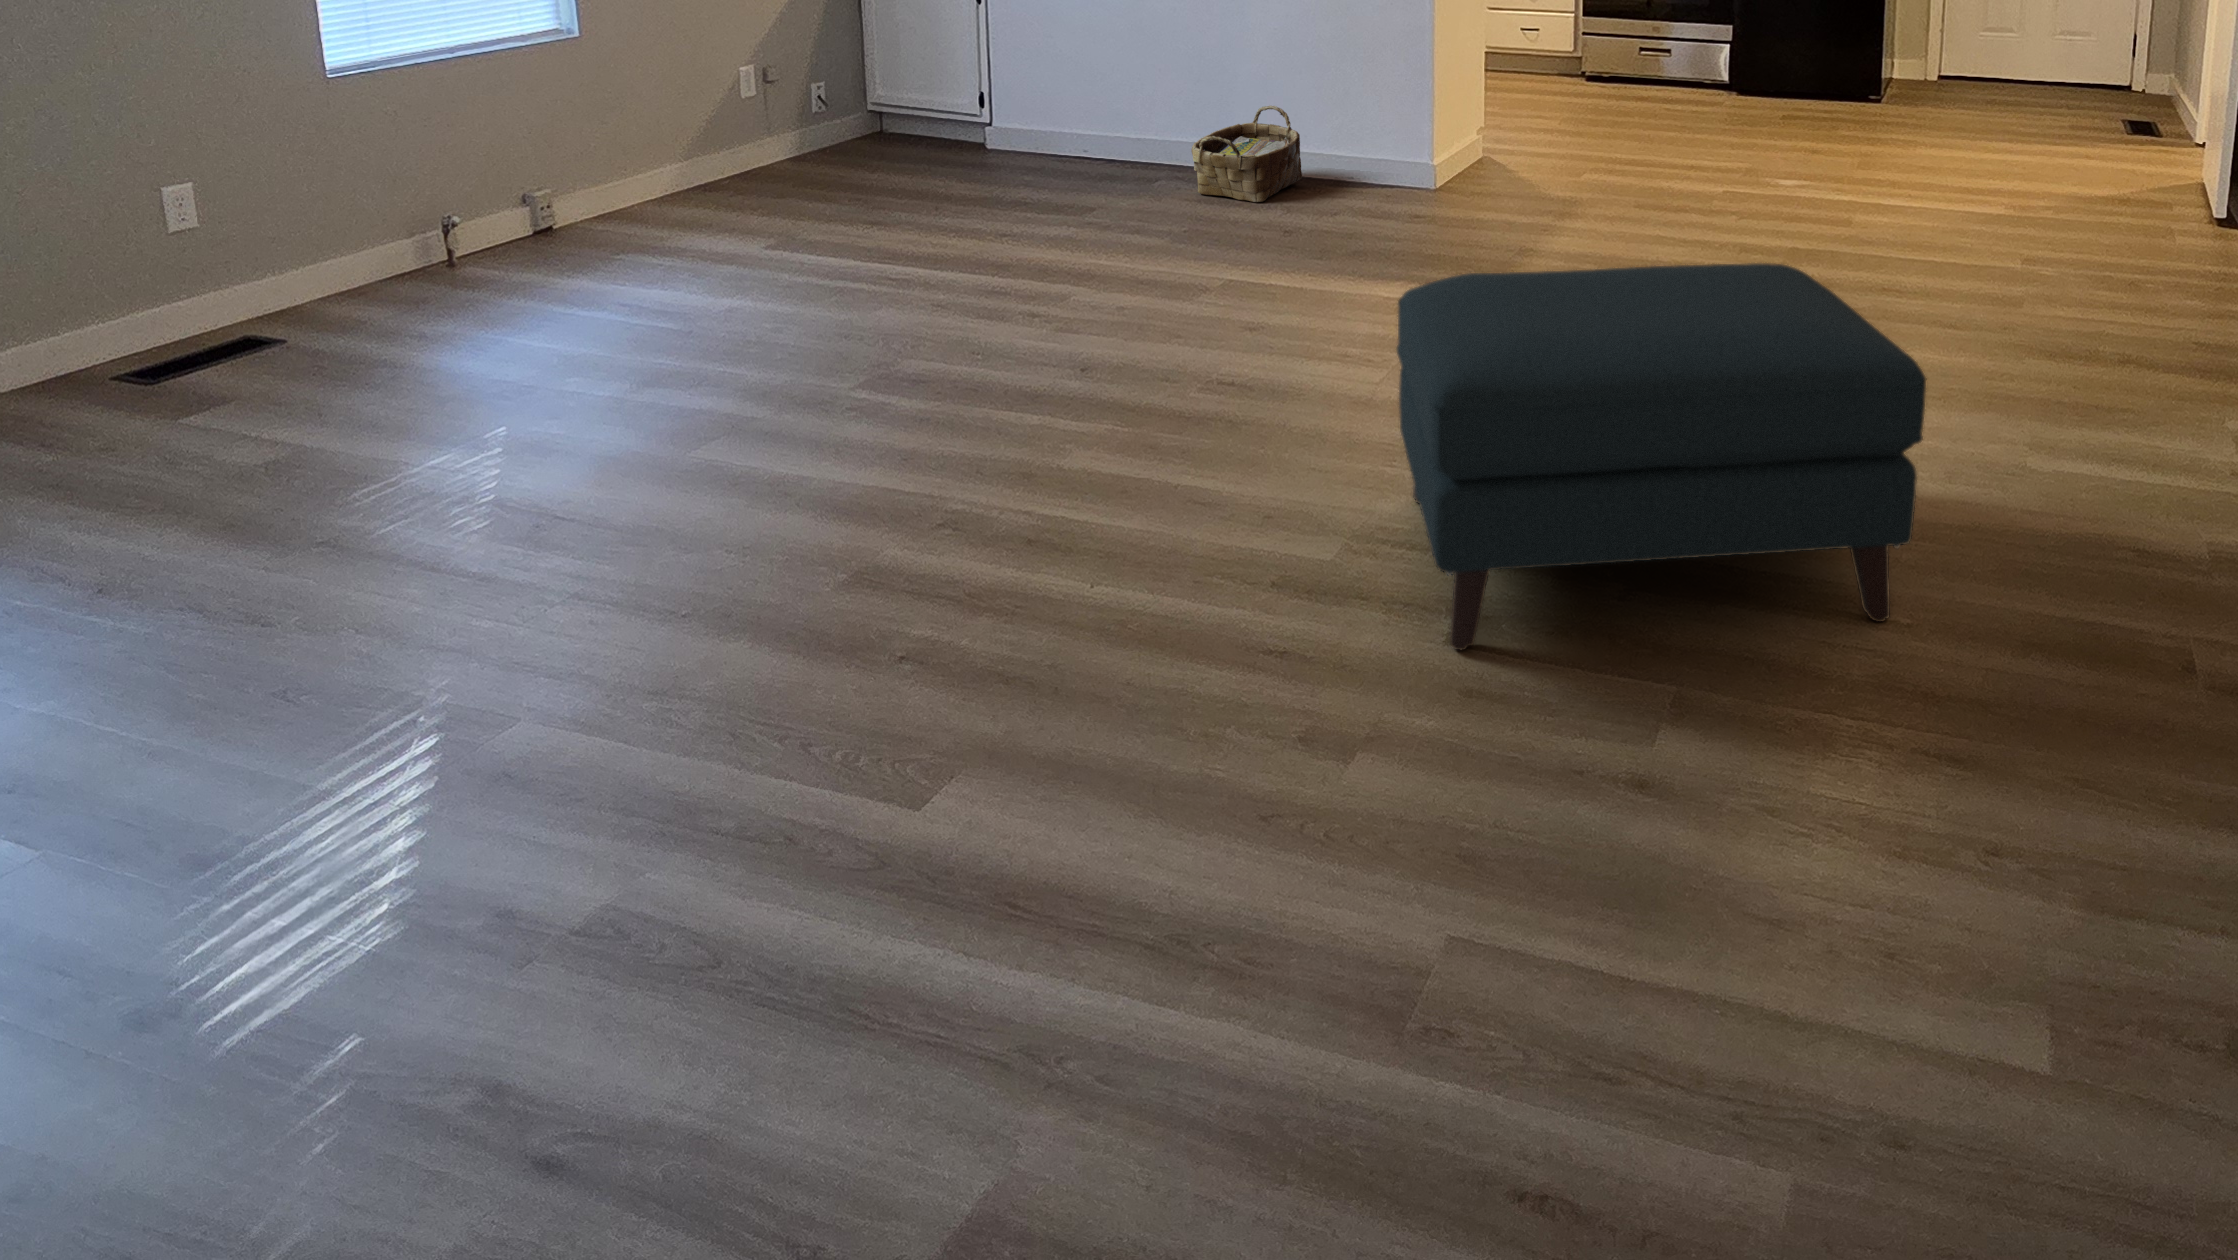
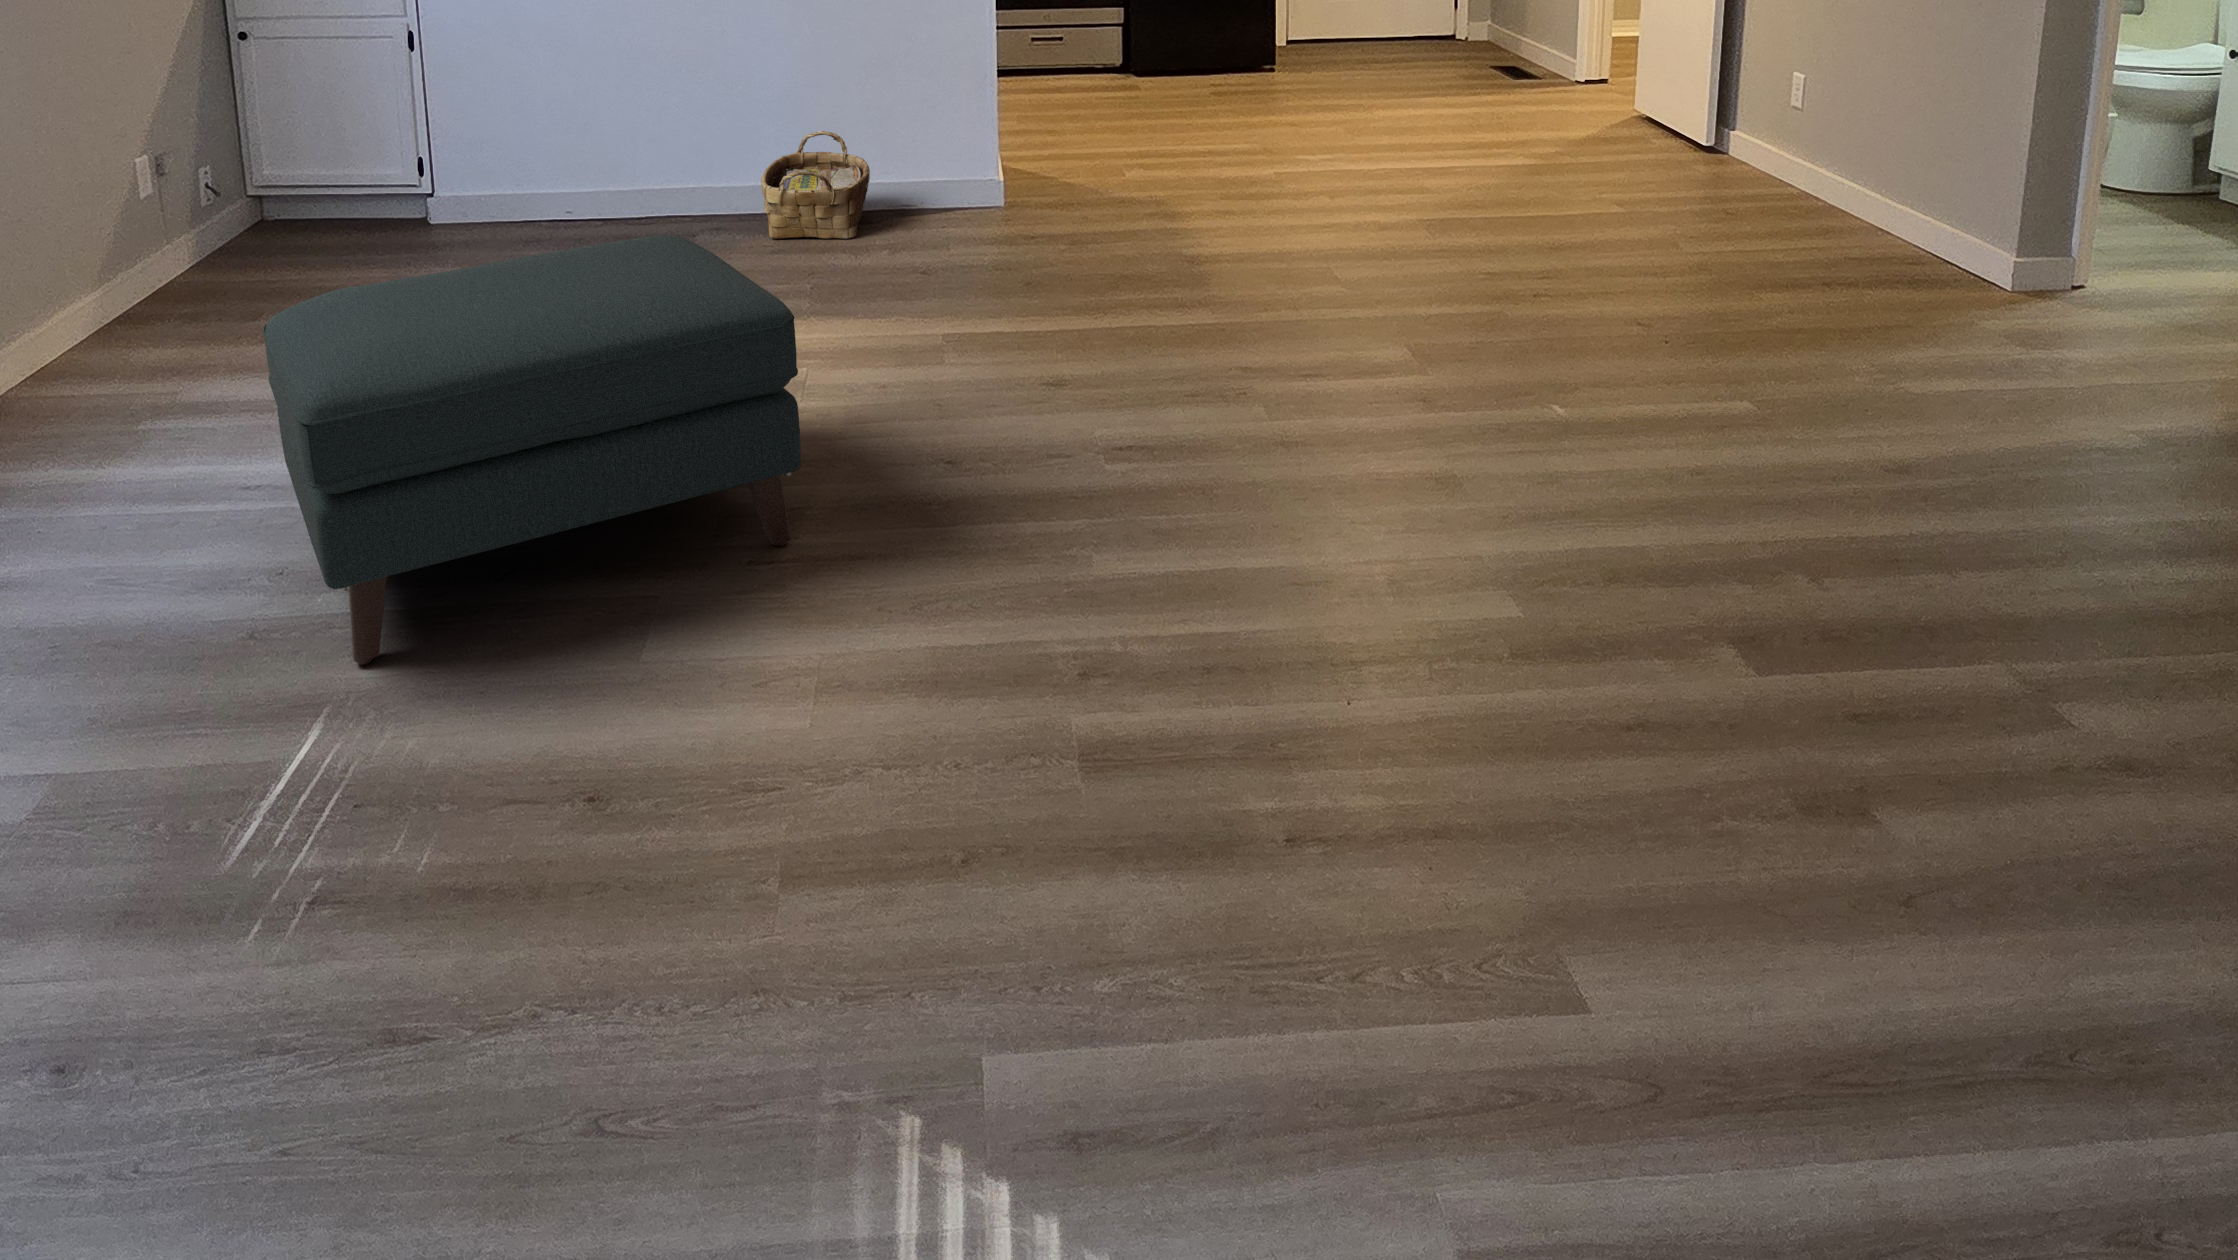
ottoman: present [1397,263,1927,651] -> present [263,235,801,665]

